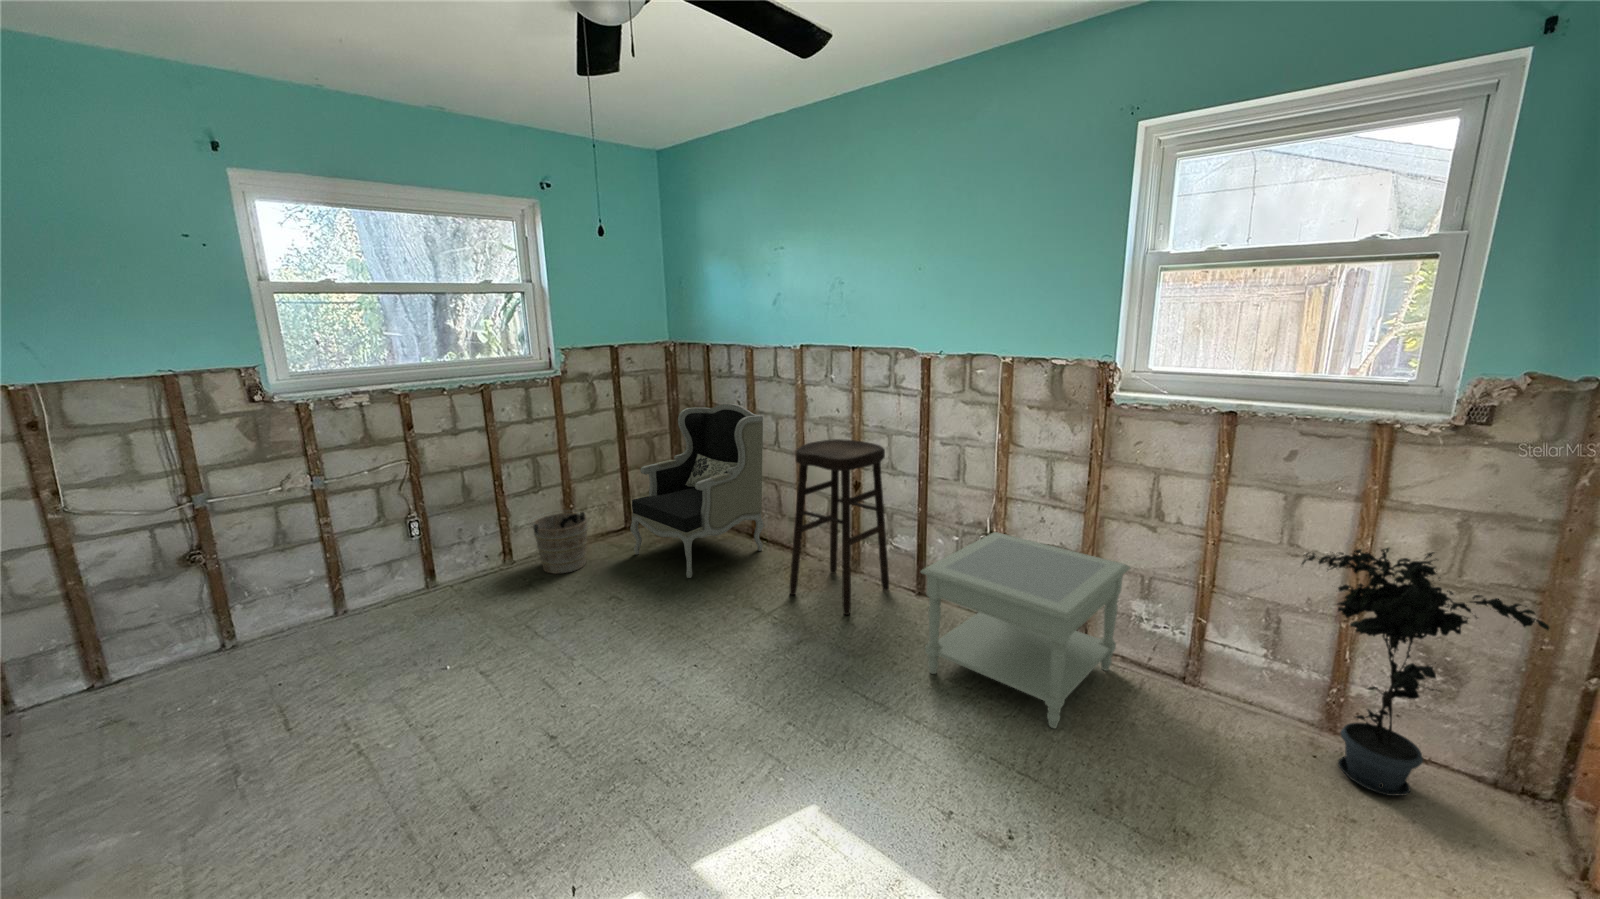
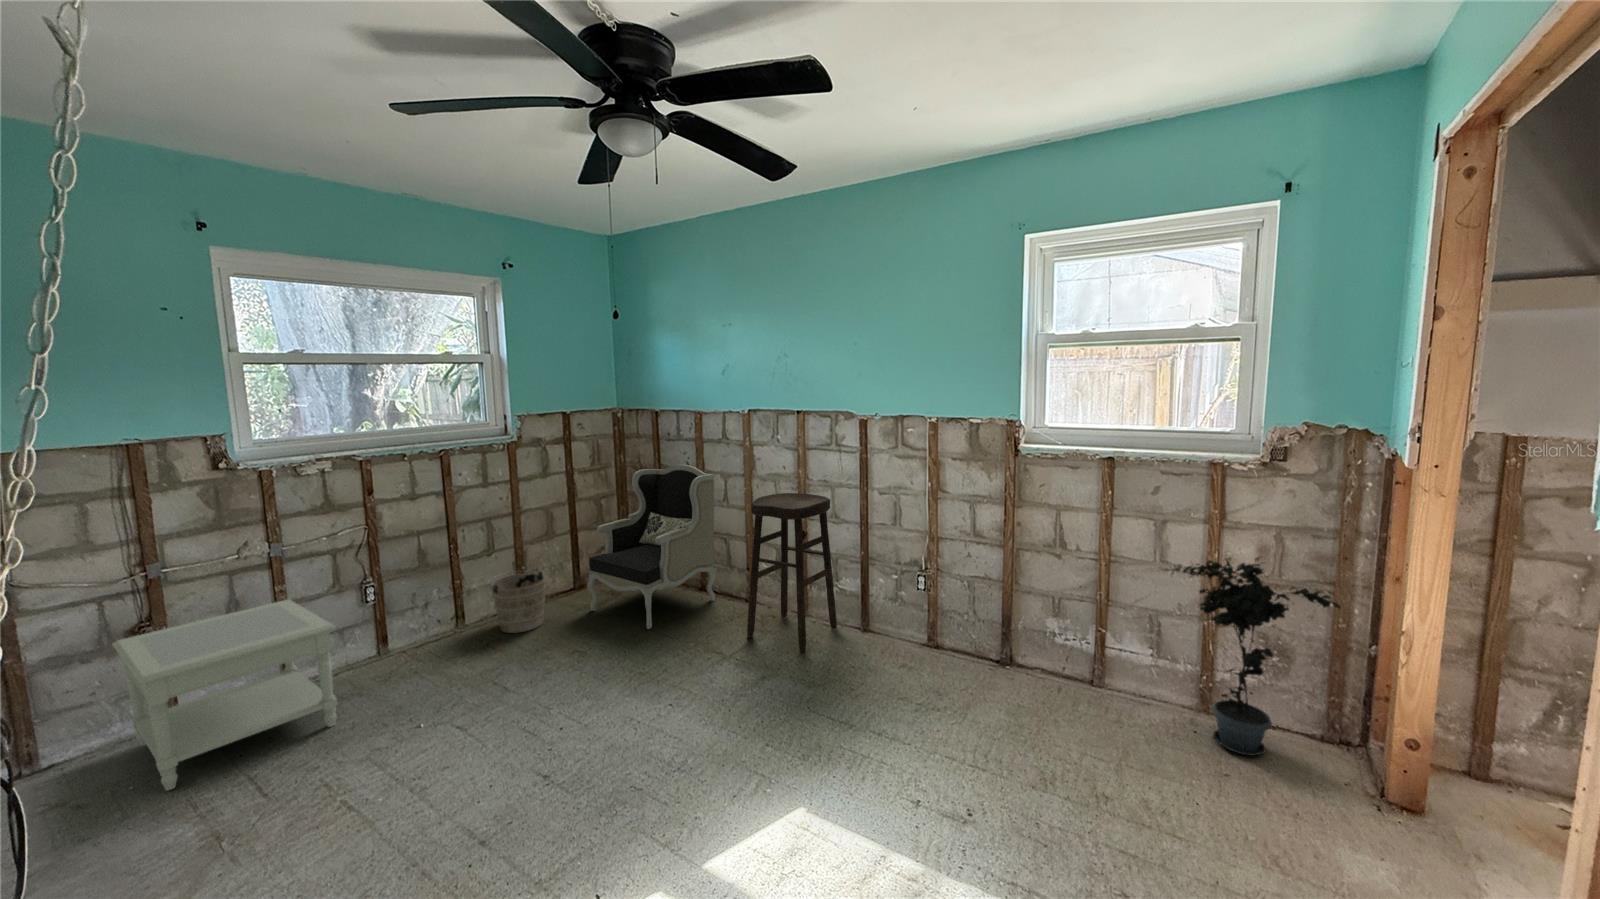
side table: present [921,532,1130,728] -> present [112,600,338,791]

